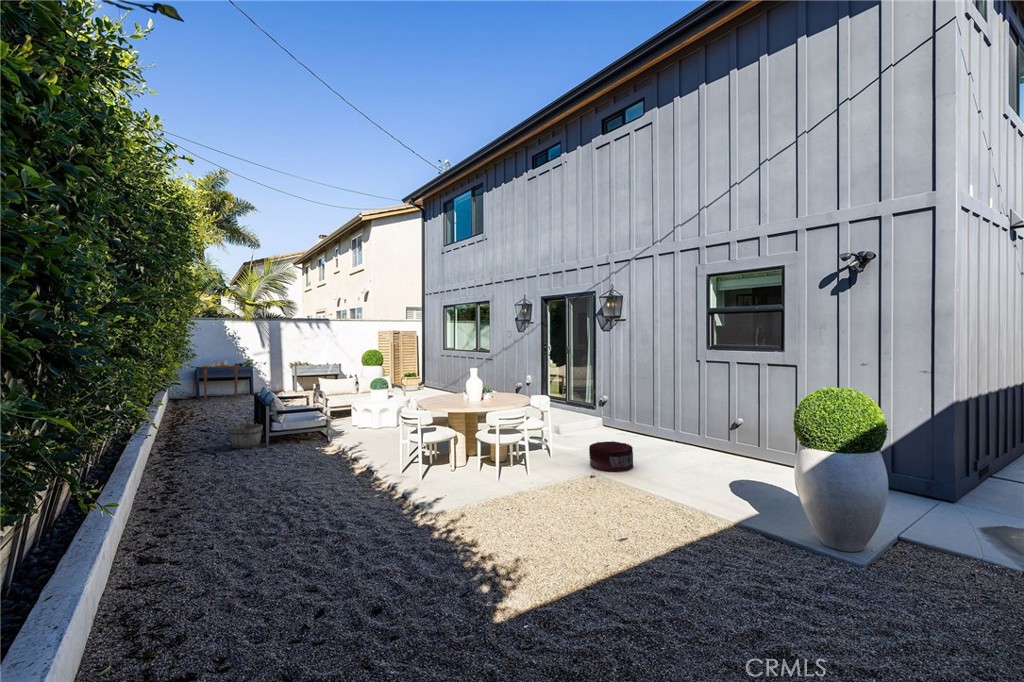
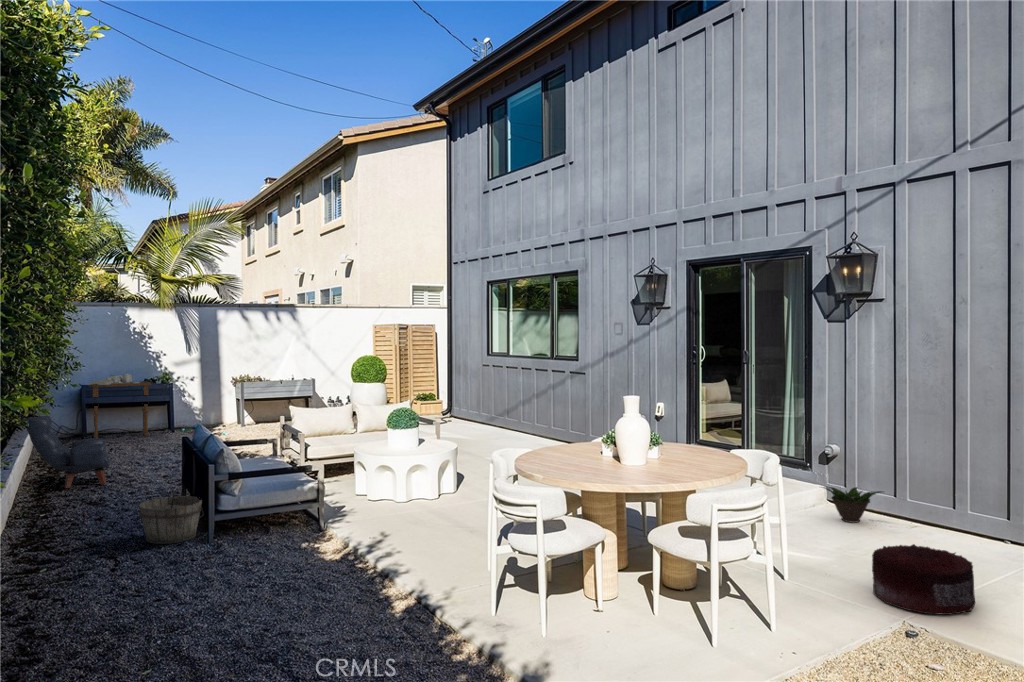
armchair: none [164,382,213,424] -> present [26,416,109,488]
decorative plant: none [593,418,625,437] -> present [823,487,882,523]

